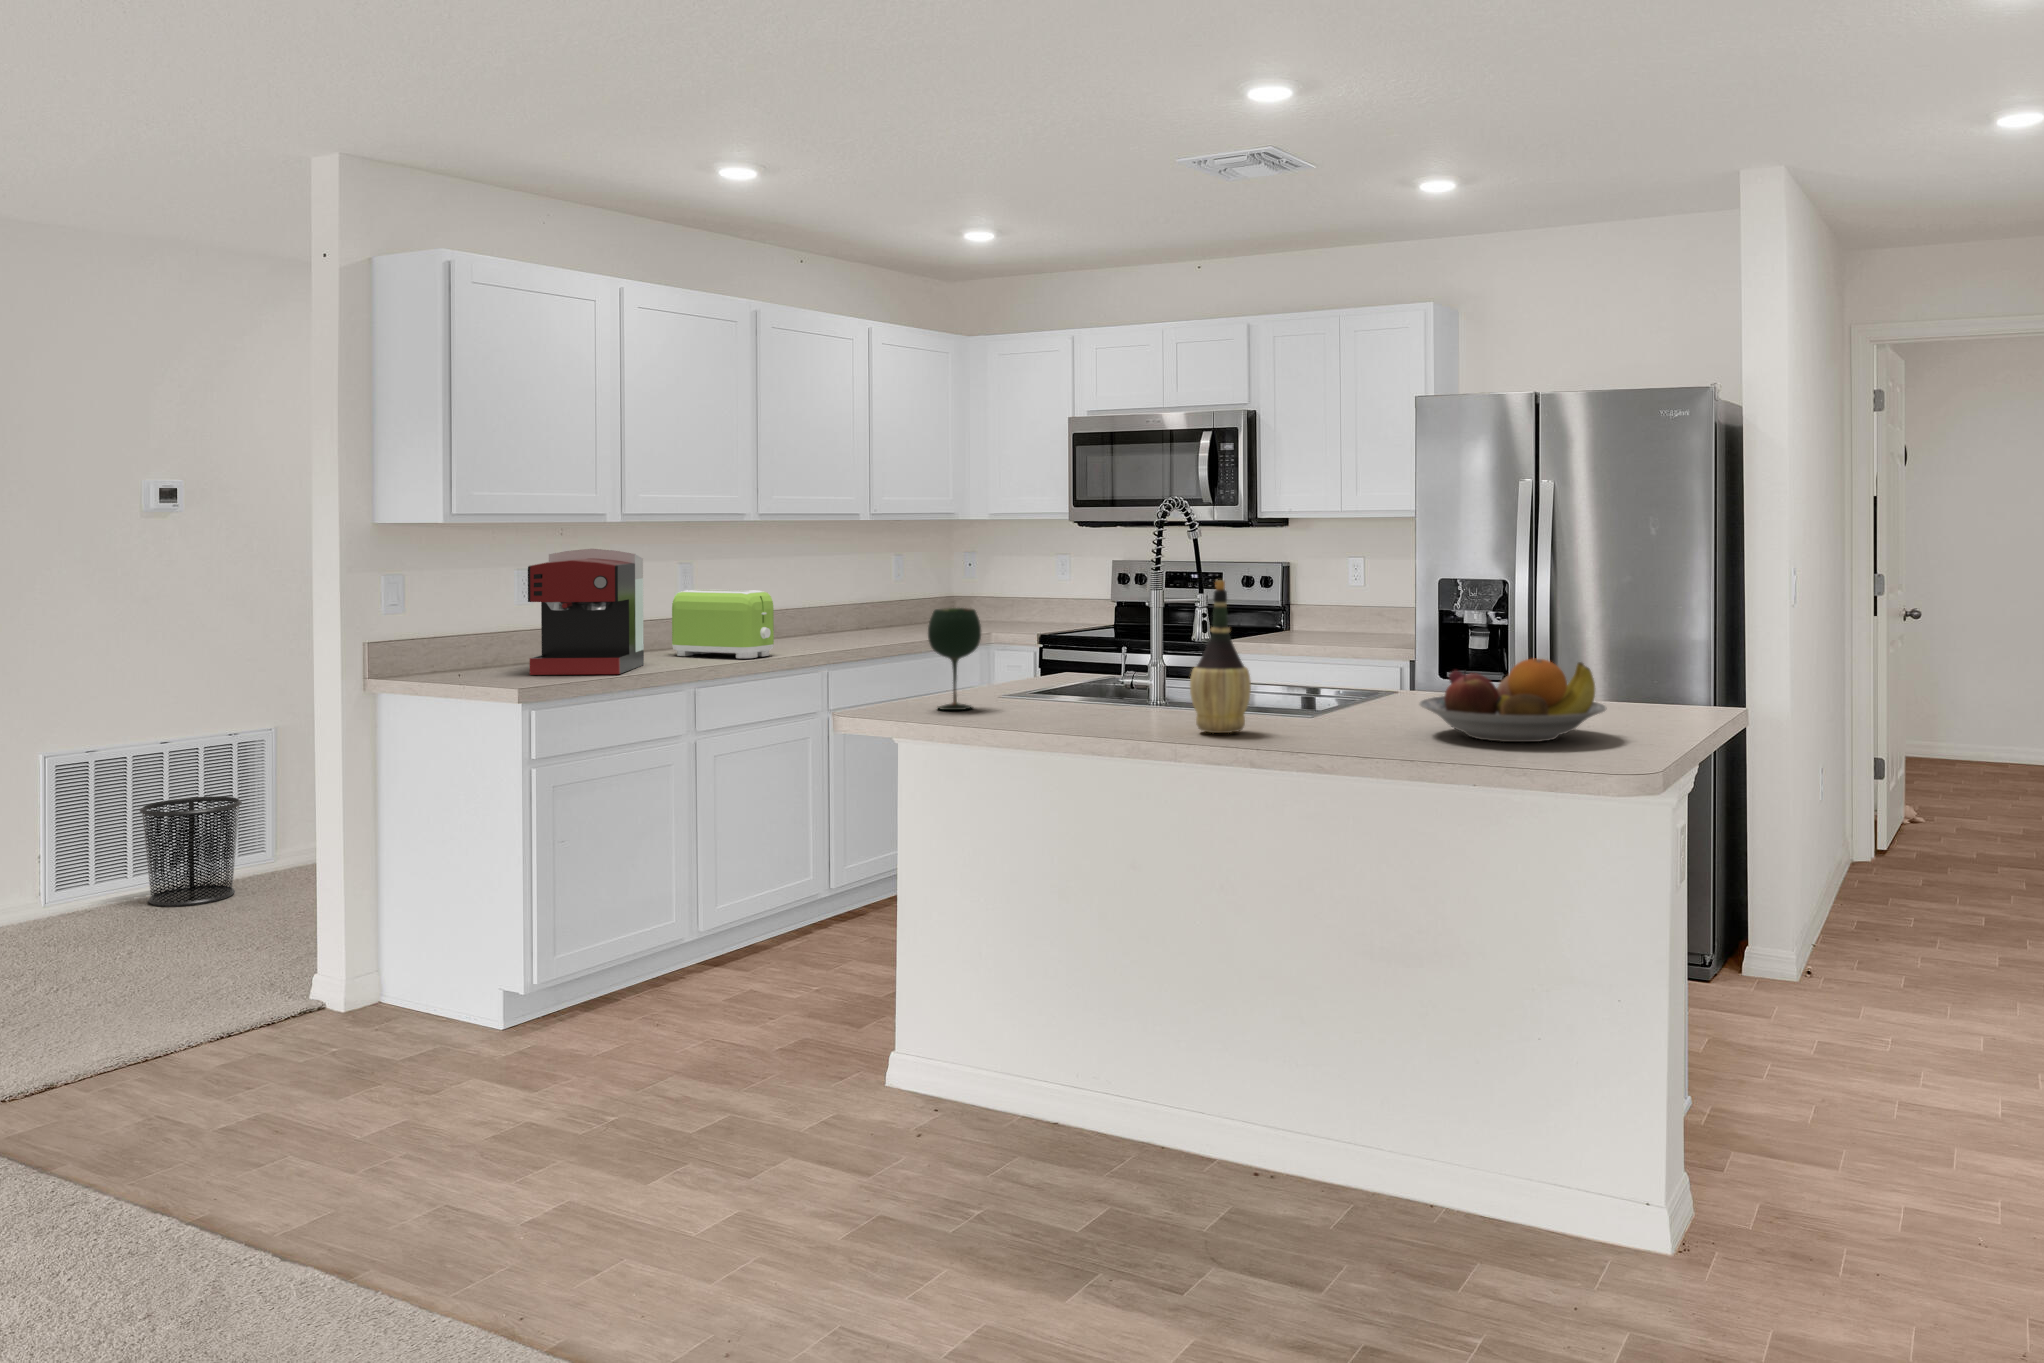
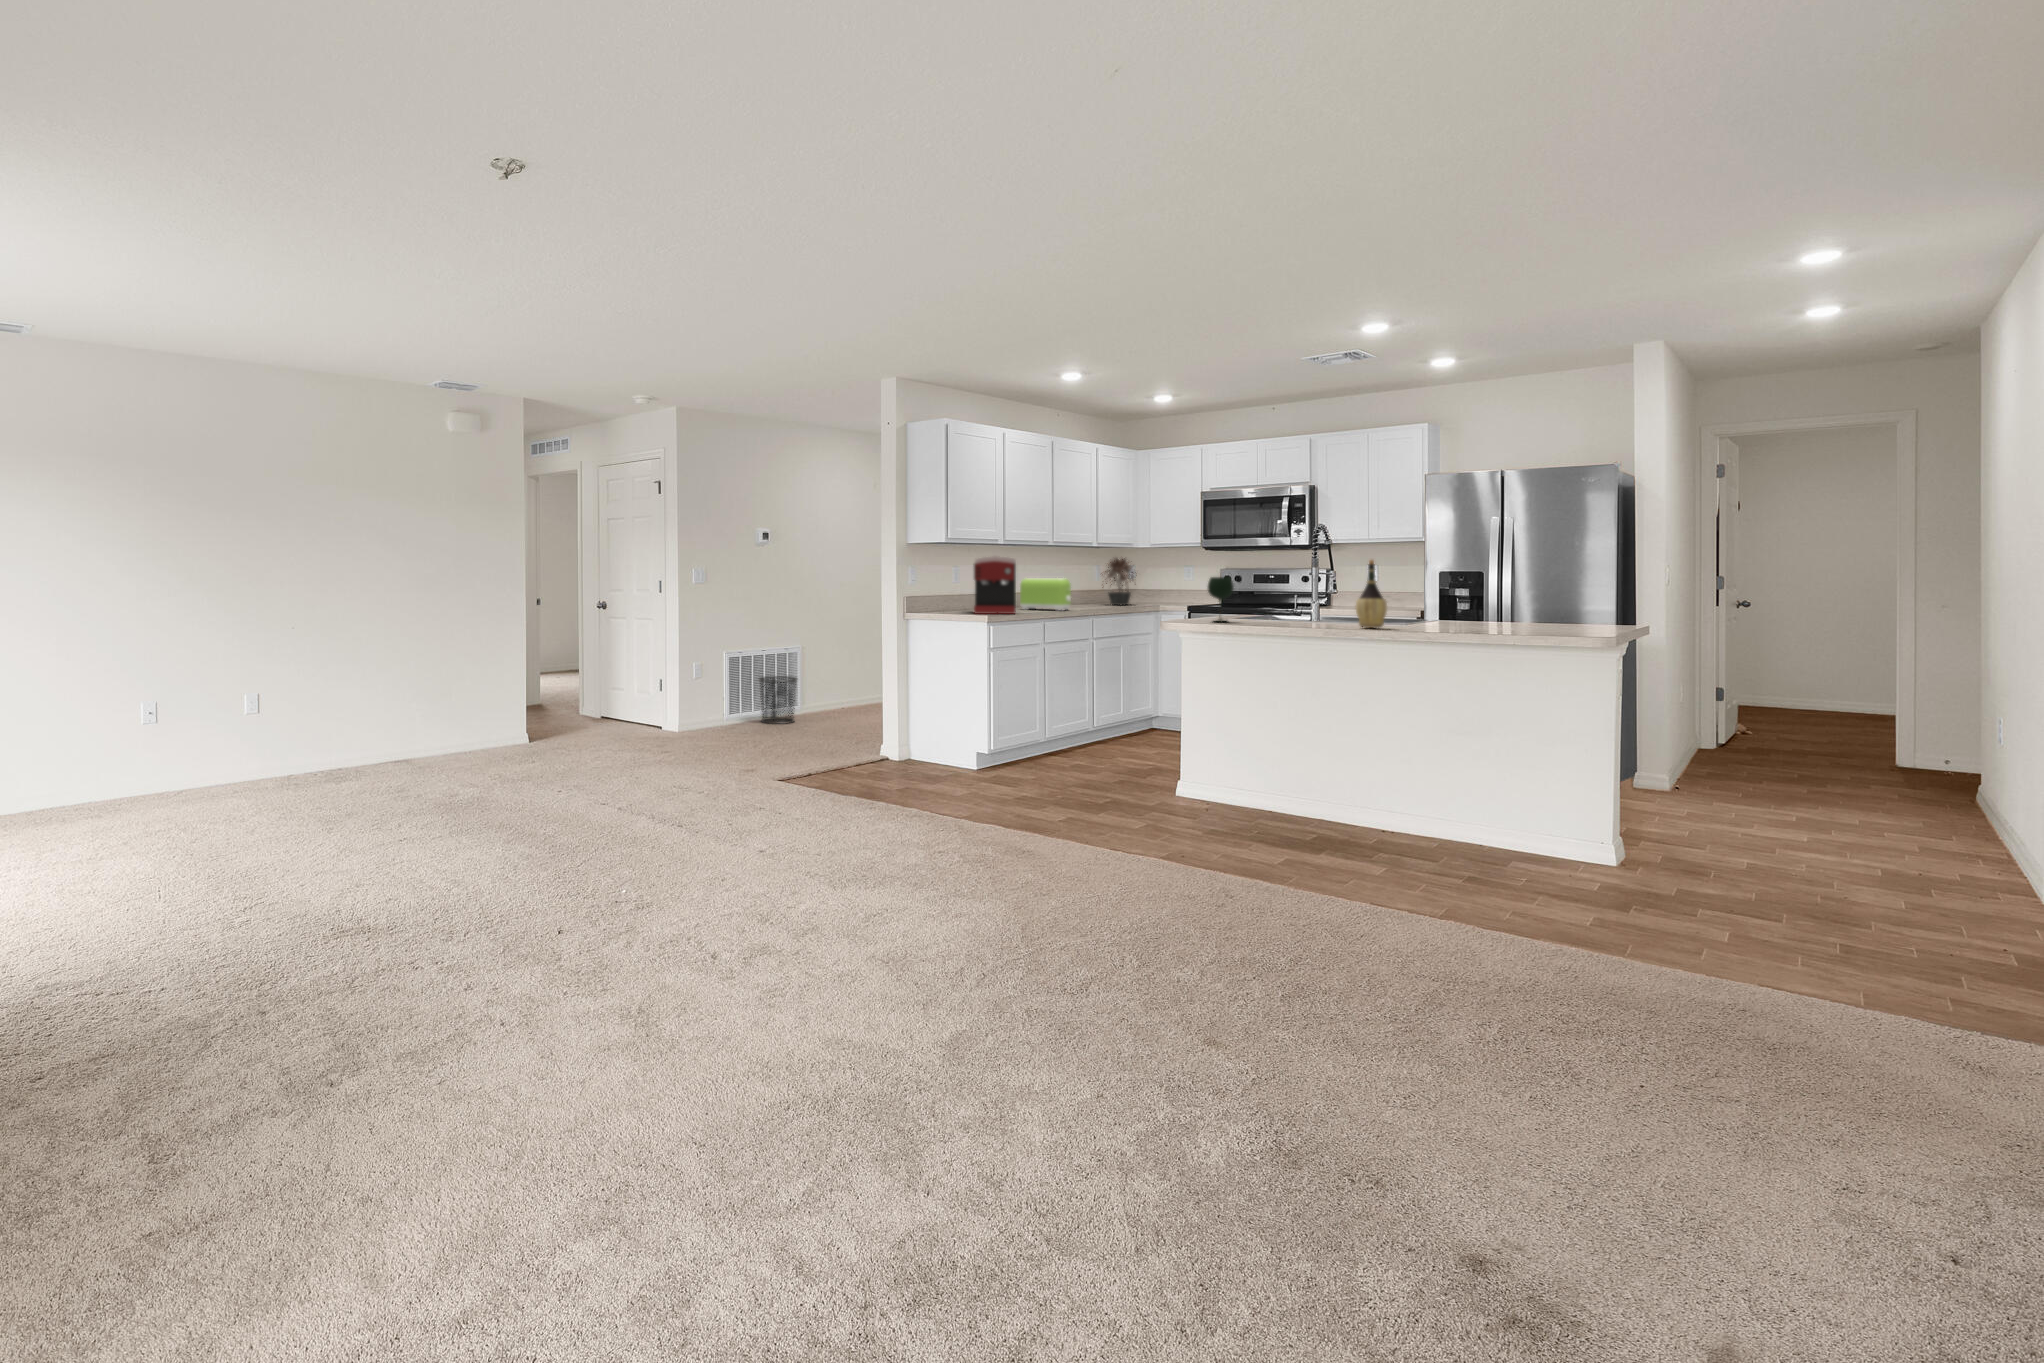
potted plant: none [869,539,946,637] -> present [1101,558,1137,605]
fruit bowl: present [1419,659,1607,742] -> none [1474,595,1578,632]

